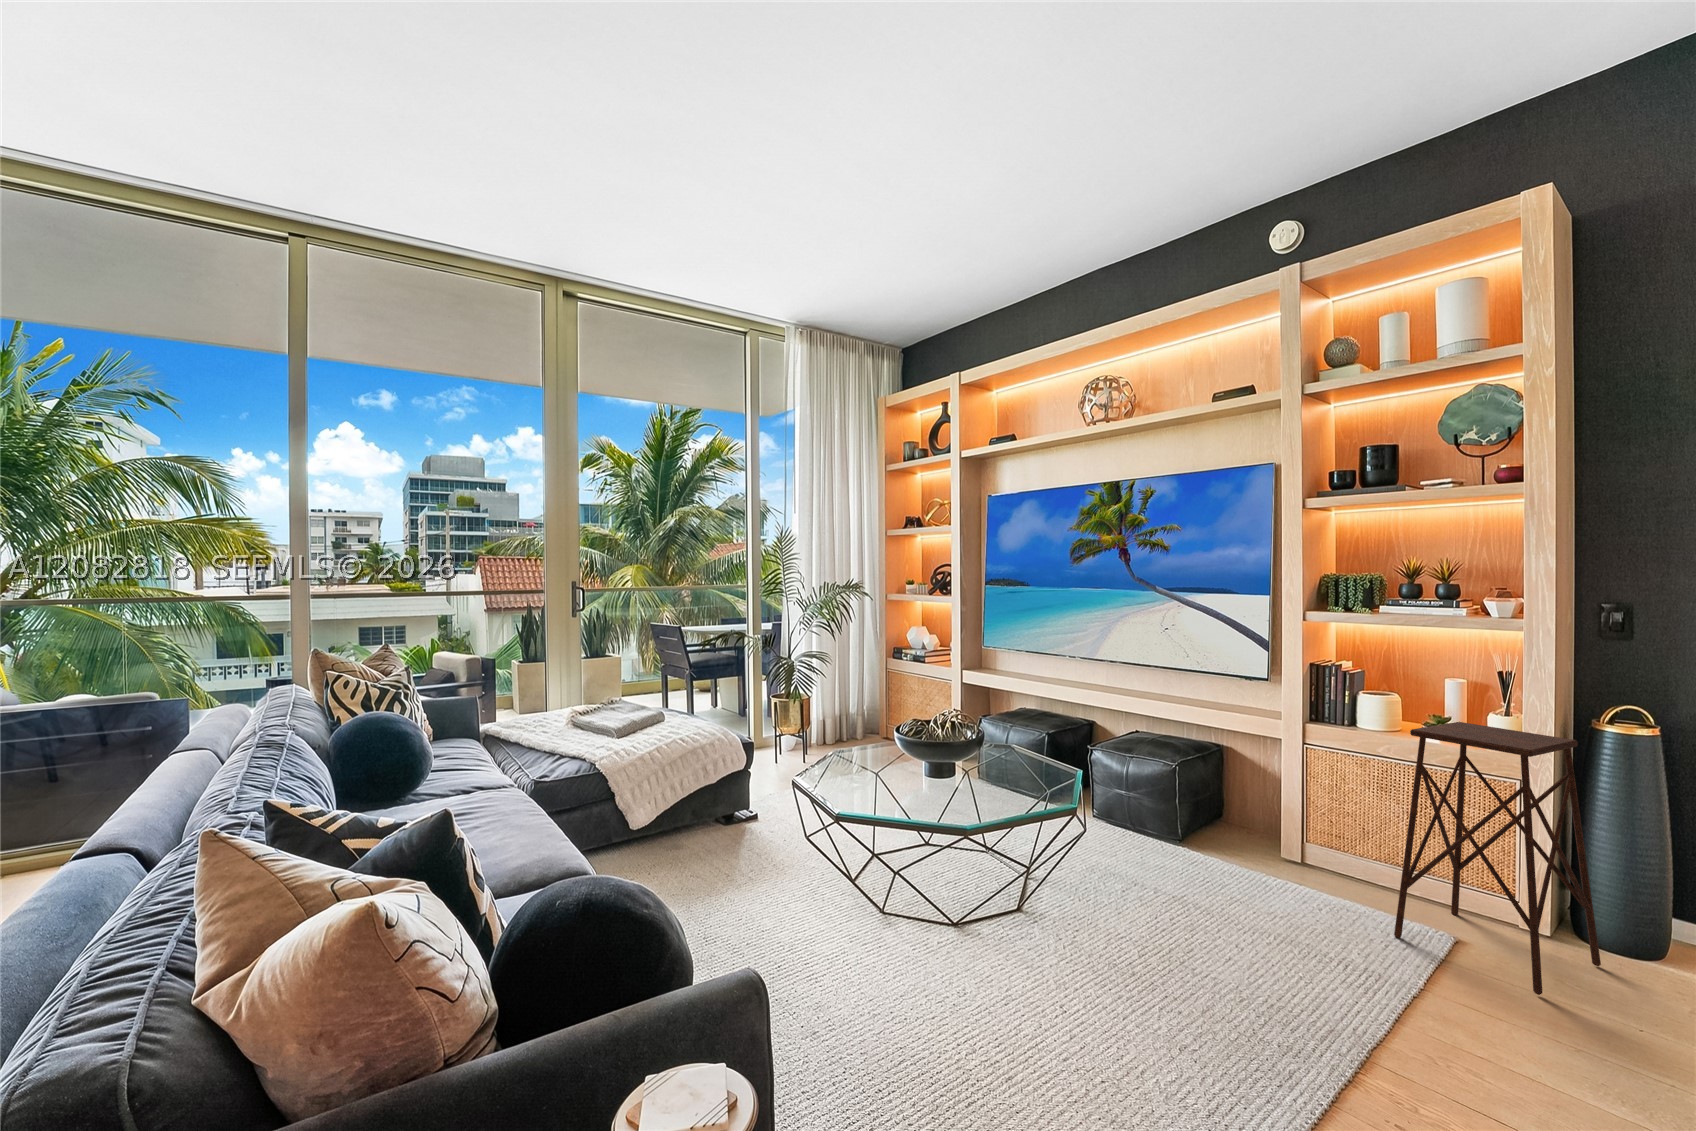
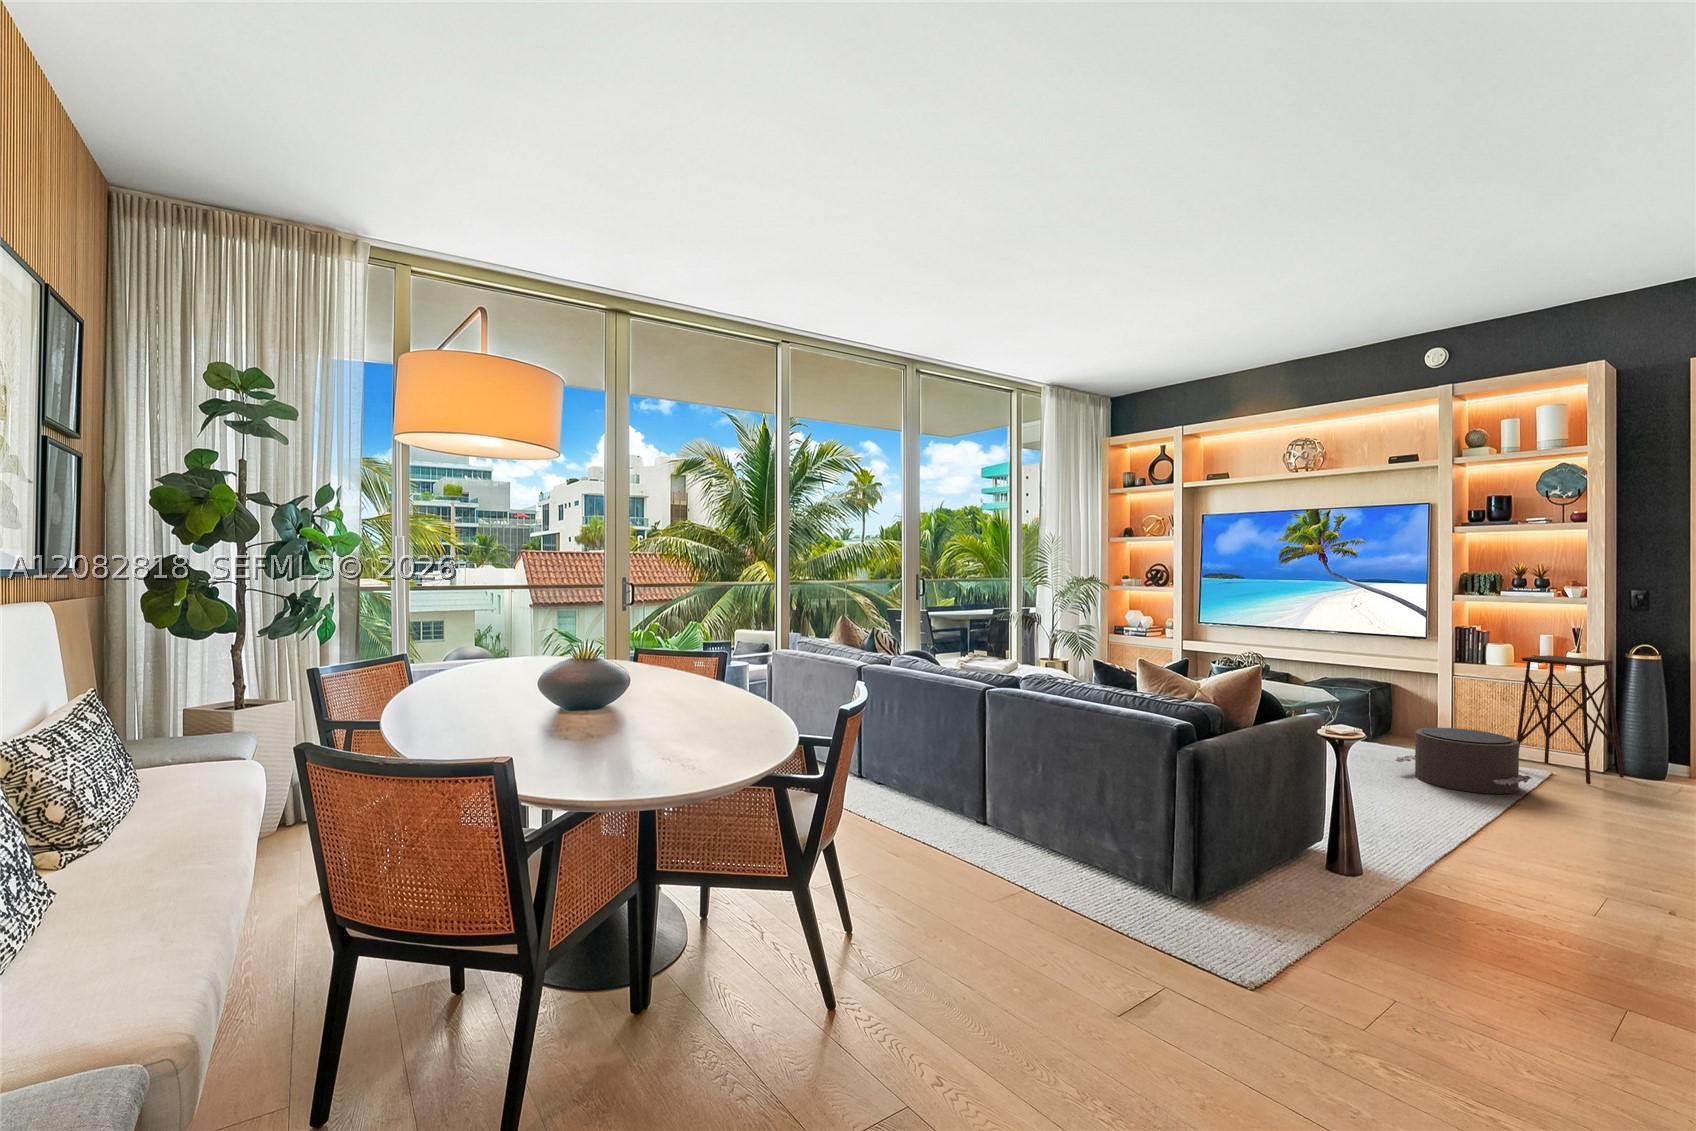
pouf: none [1169,863,1428,1039] -> present [1395,728,1532,794]

